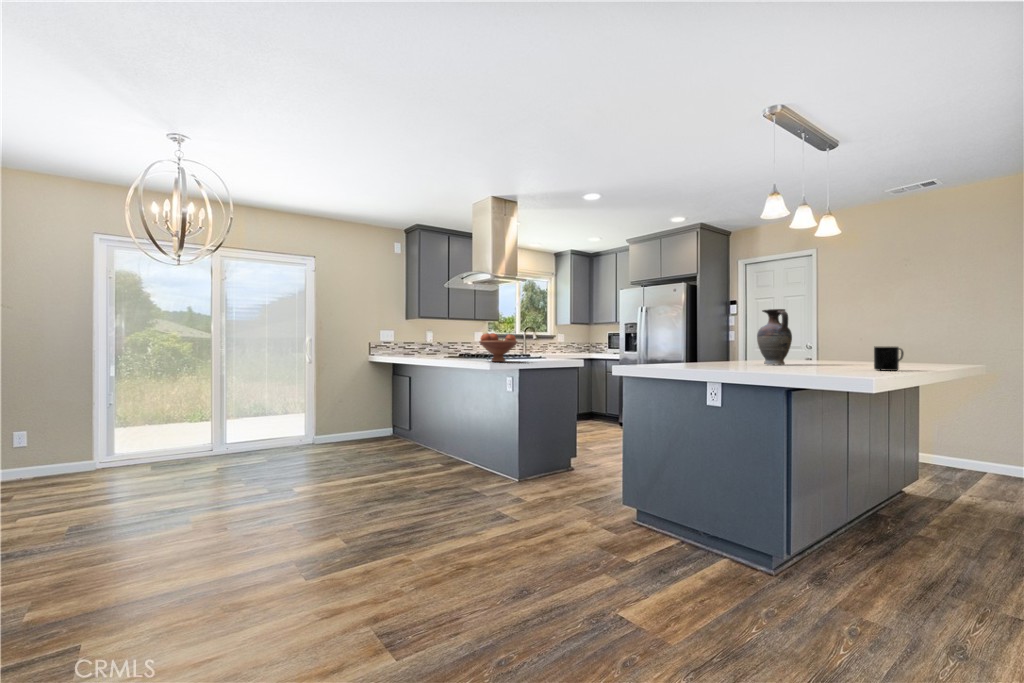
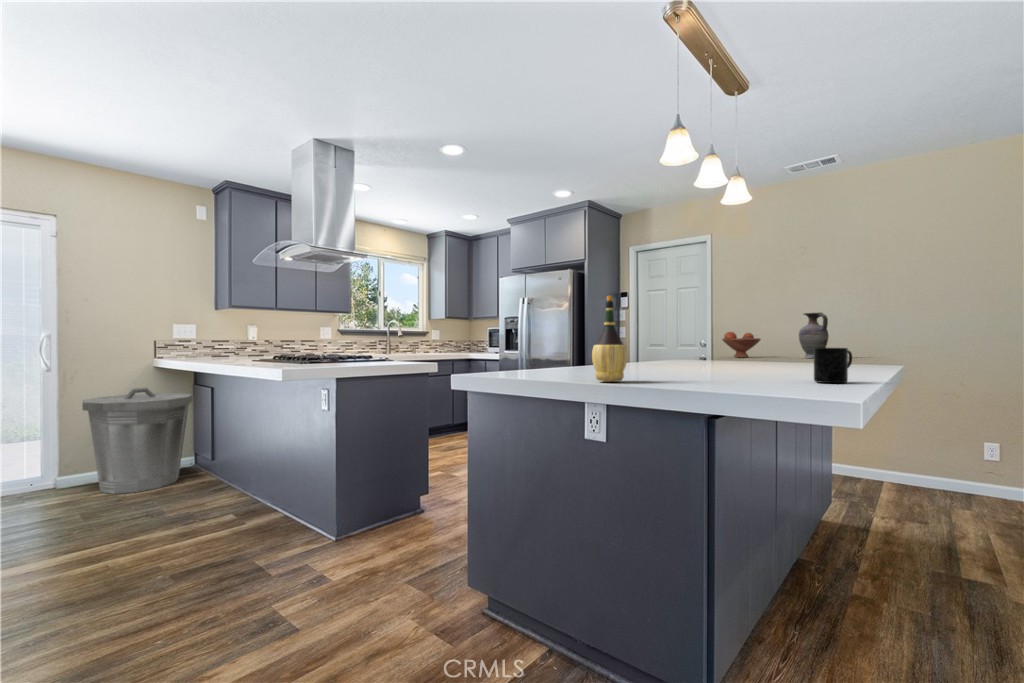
vase: present [757,309,792,365] -> present [799,312,829,358]
wine bottle: none [711,312,736,369] -> present [592,296,627,382]
fruit bowl: present [479,333,518,362] -> present [722,332,761,358]
trash can: none [332,376,397,449] -> present [82,388,193,494]

